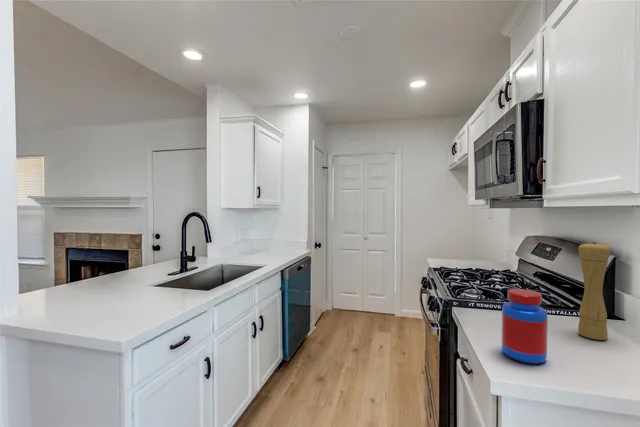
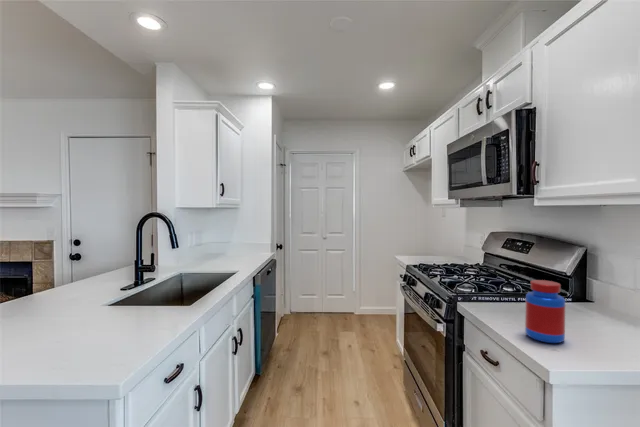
pepper mill: present [578,242,610,340] -> none [569,238,595,319]

